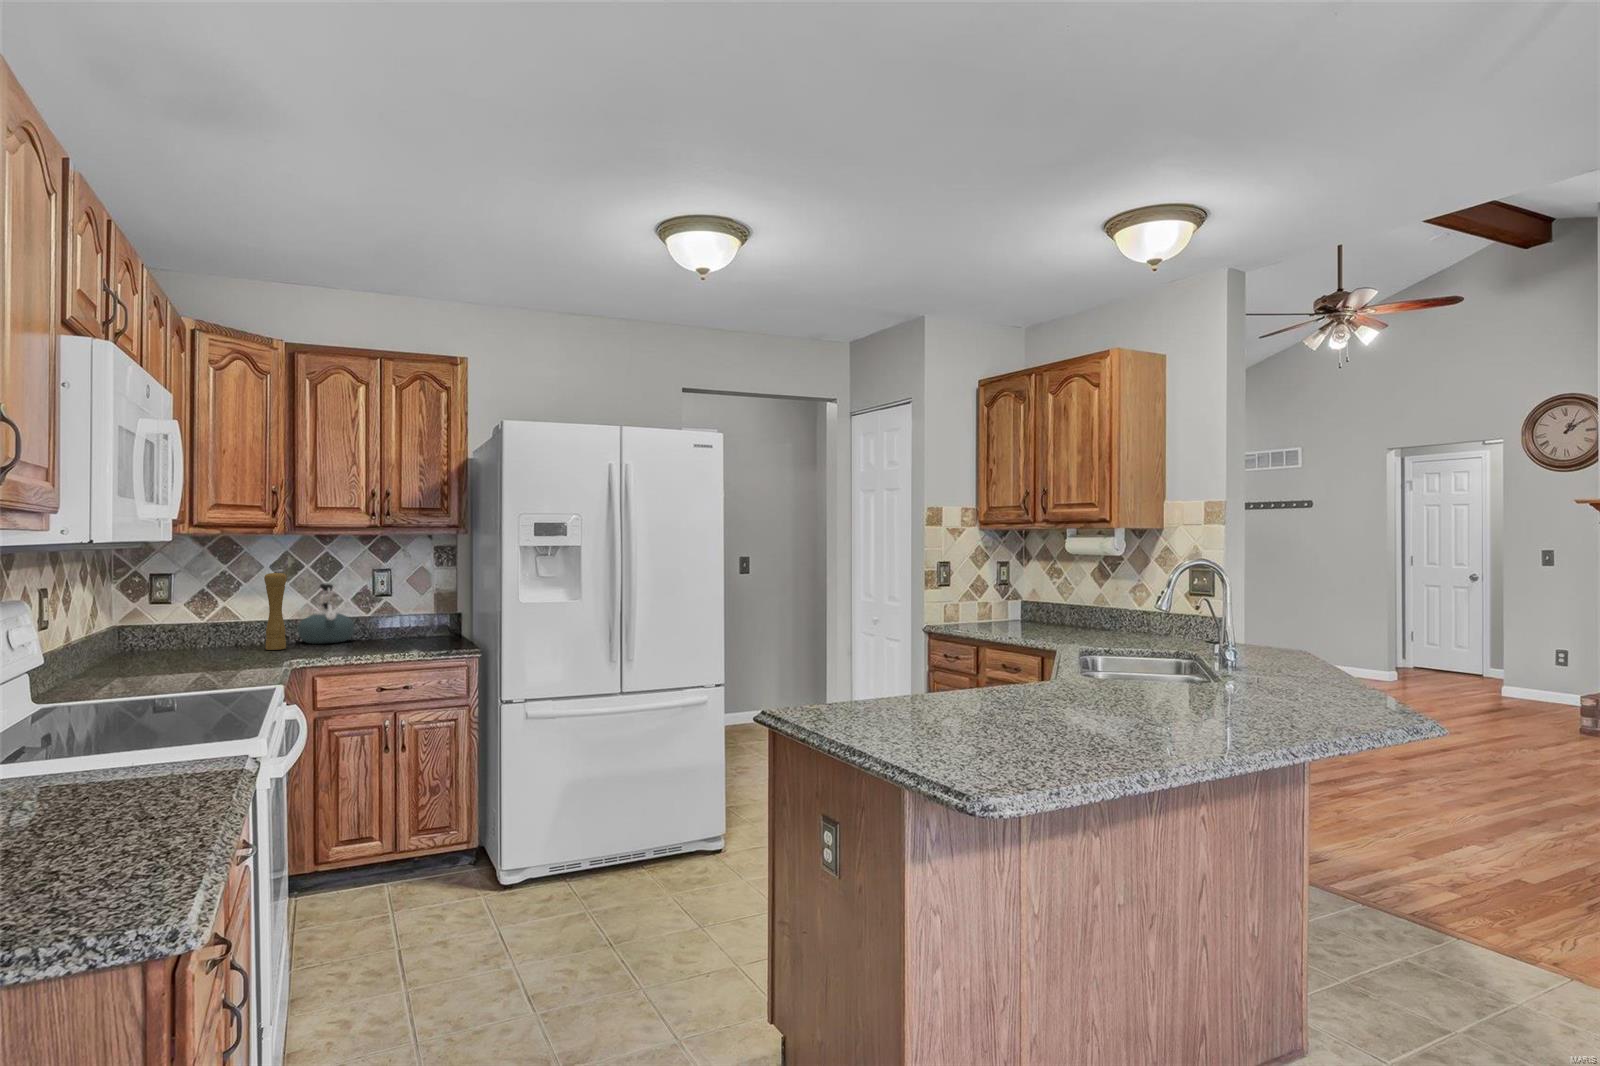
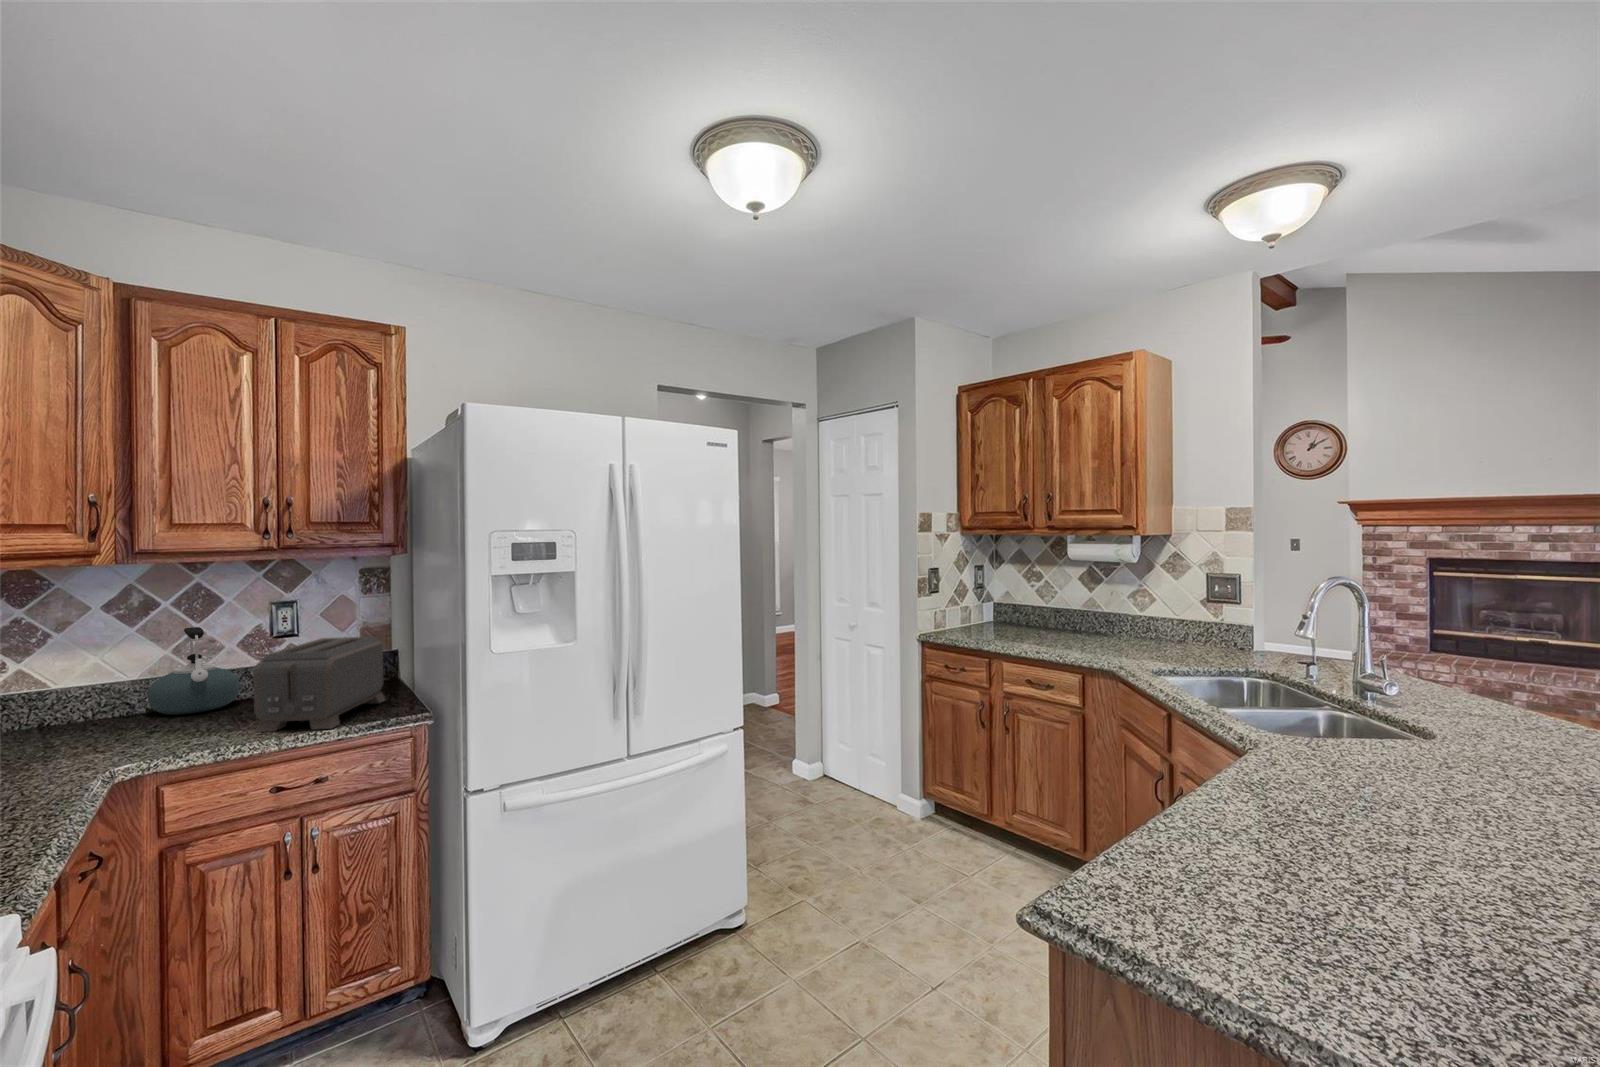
pepper mill: present [264,572,287,650] -> none [78,620,120,738]
toaster: none [366,594,452,653] -> present [253,637,386,732]

